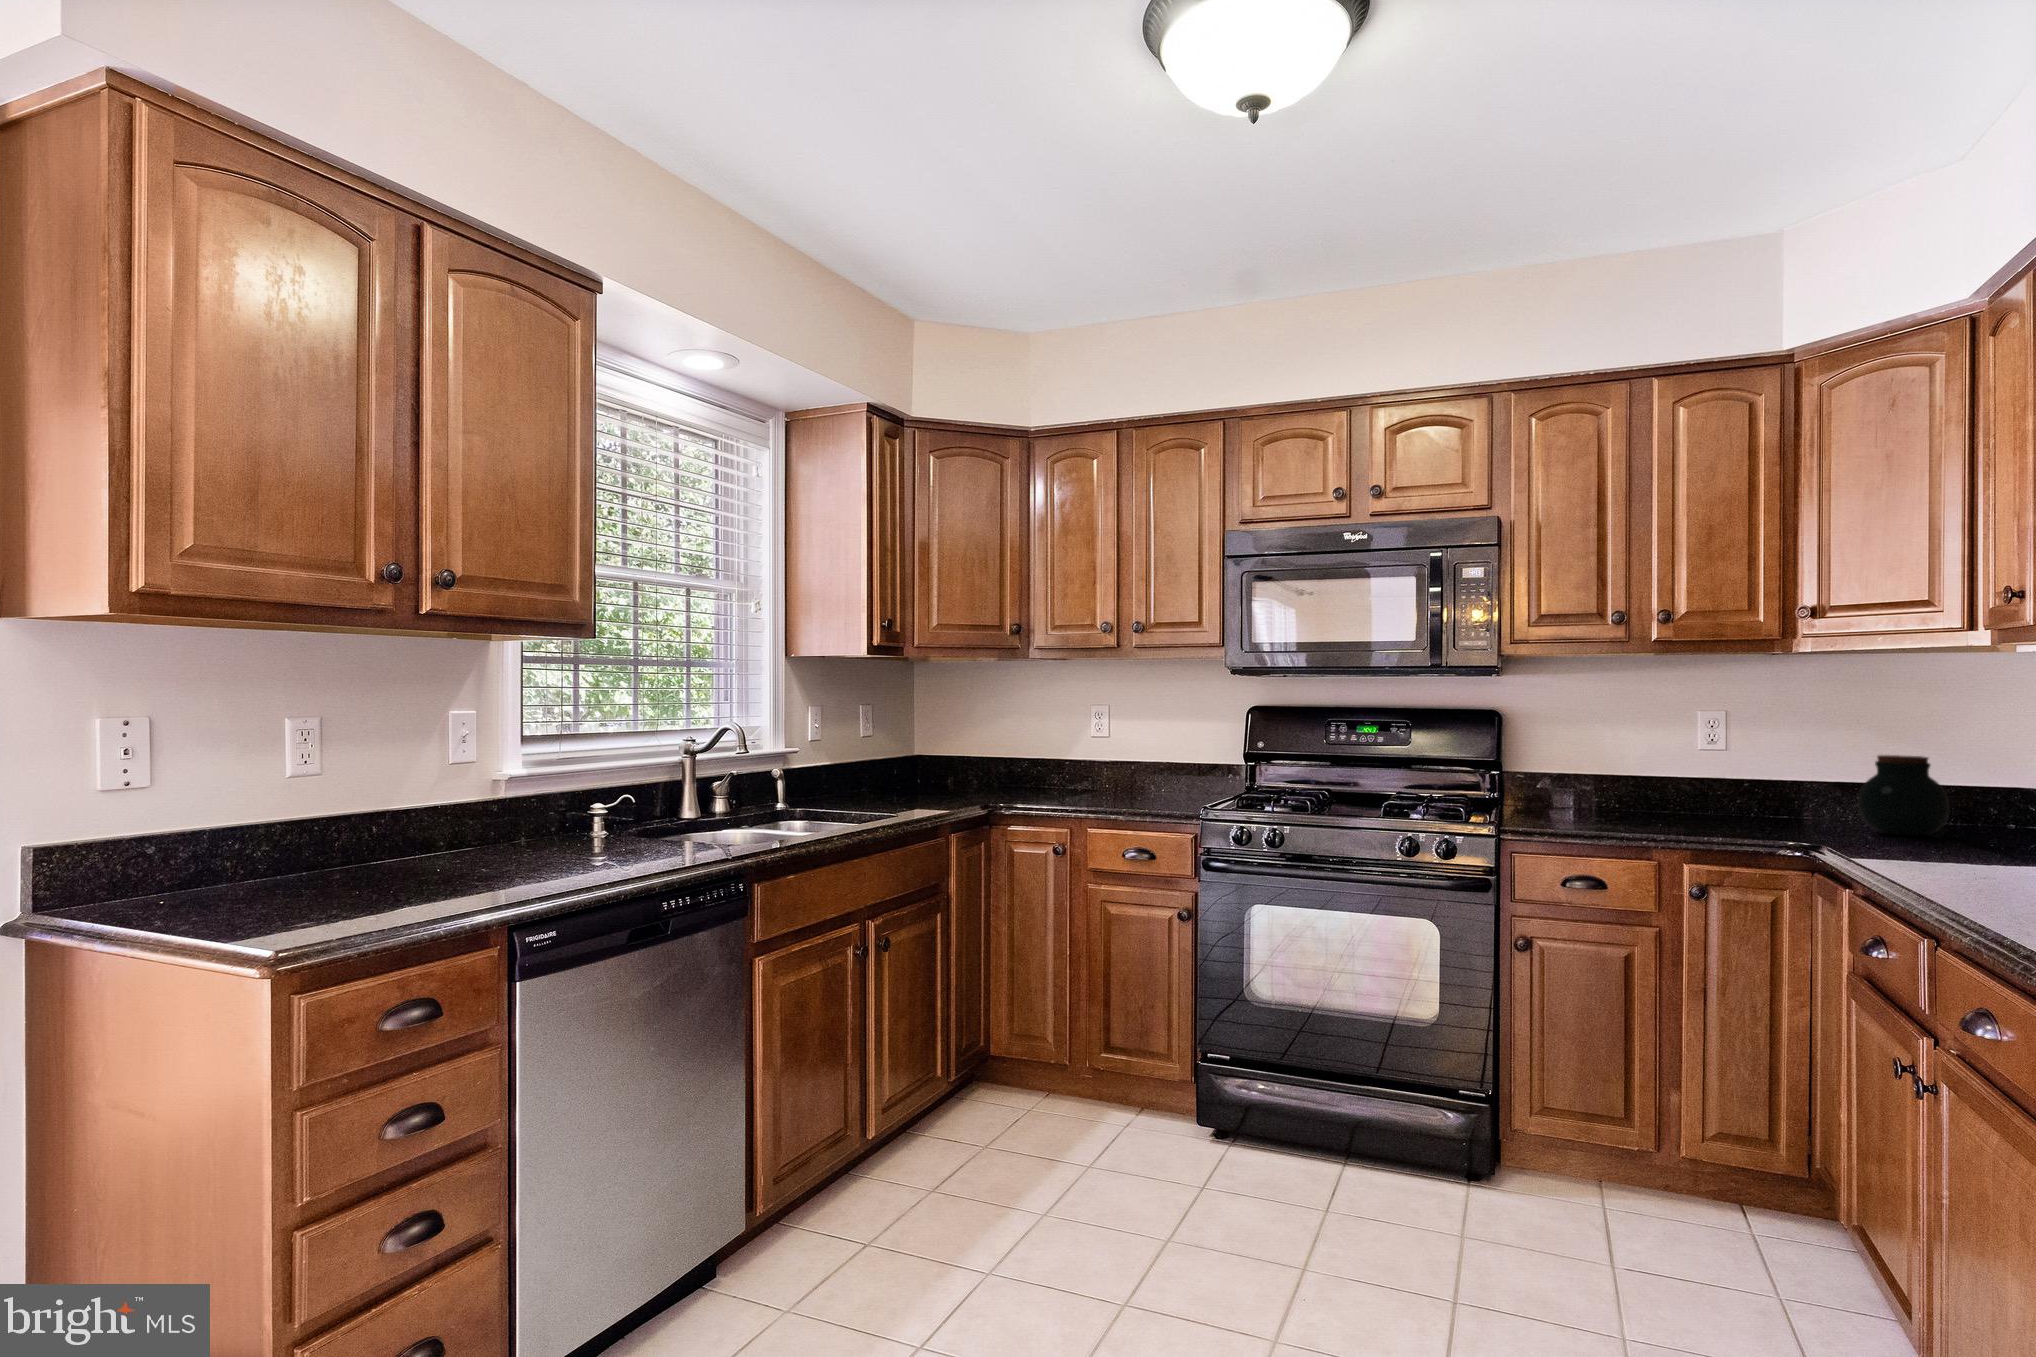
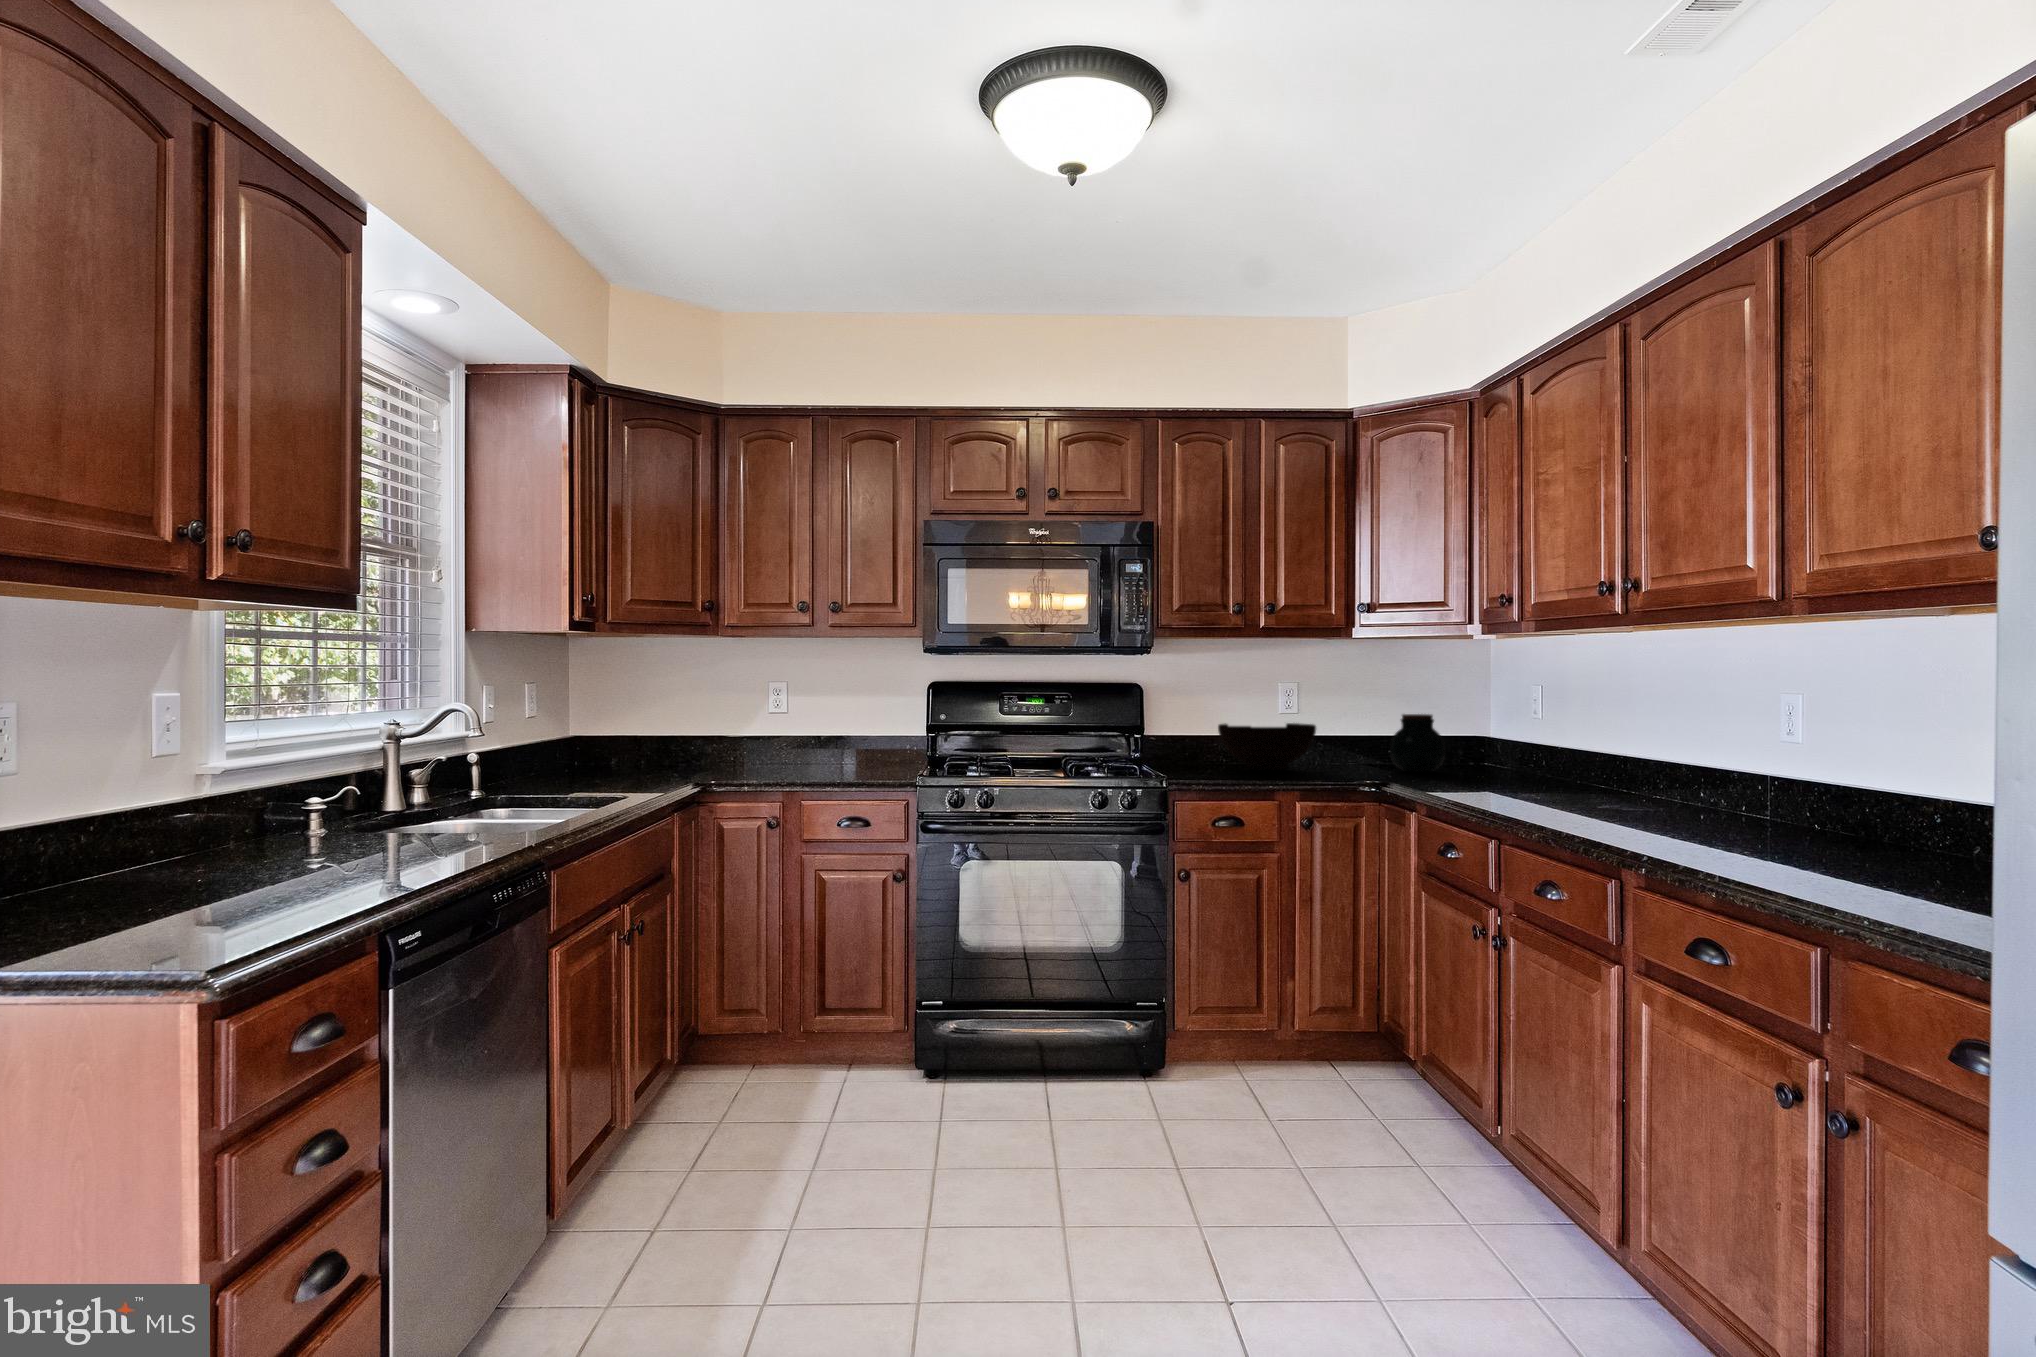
fruit bowl: none [1602,759,1744,821] -> present [1218,723,1316,770]

